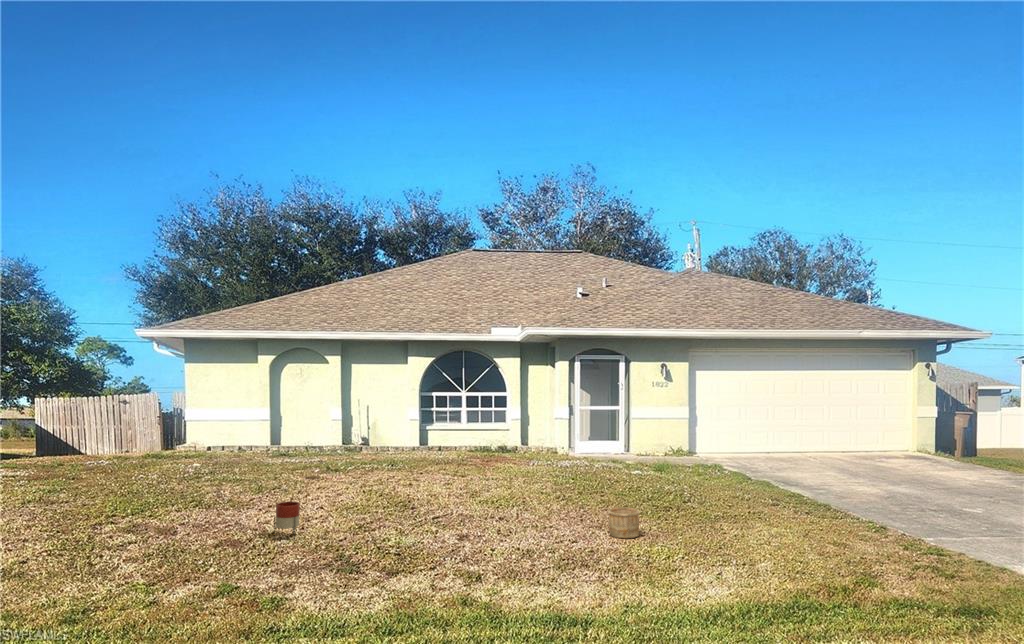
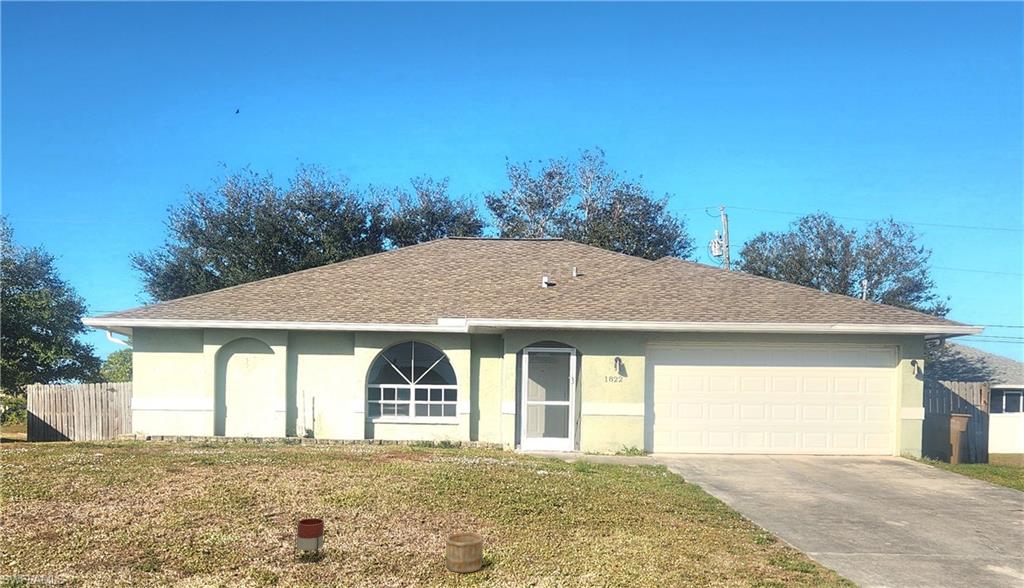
planter: present [274,501,300,540] -> present [294,518,324,564]

